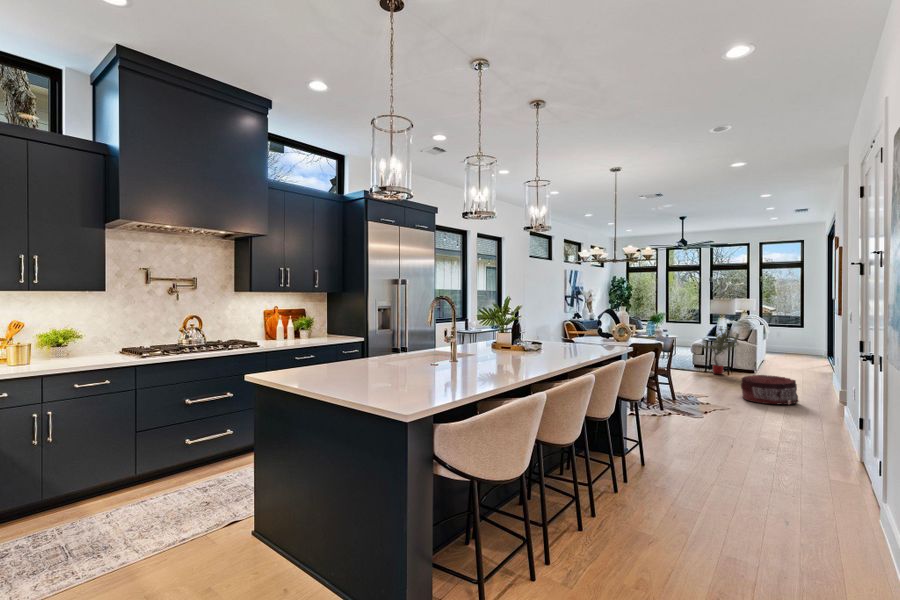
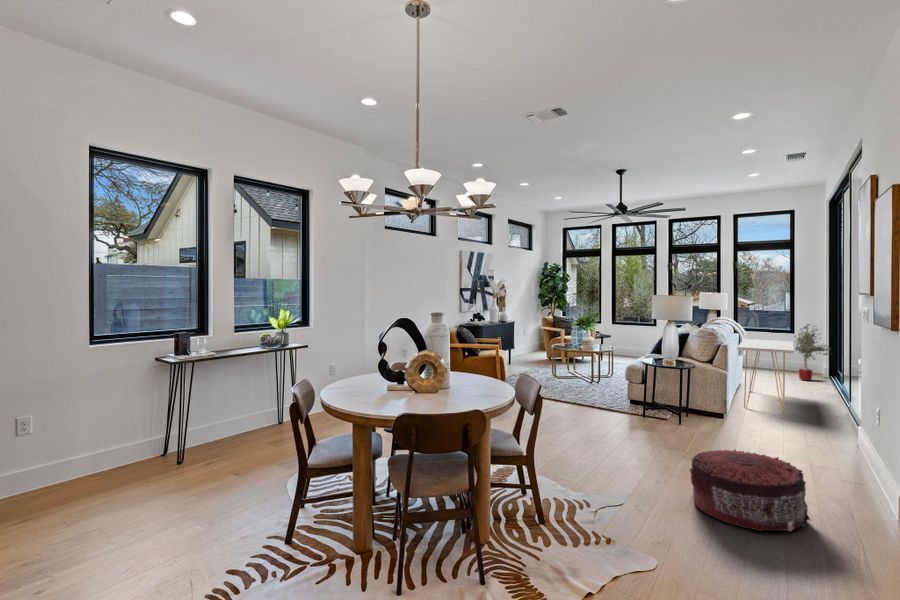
potted tree: present [698,326,739,374] -> present [794,324,830,381]
console table: none [763,329,800,372] -> present [737,339,794,413]

